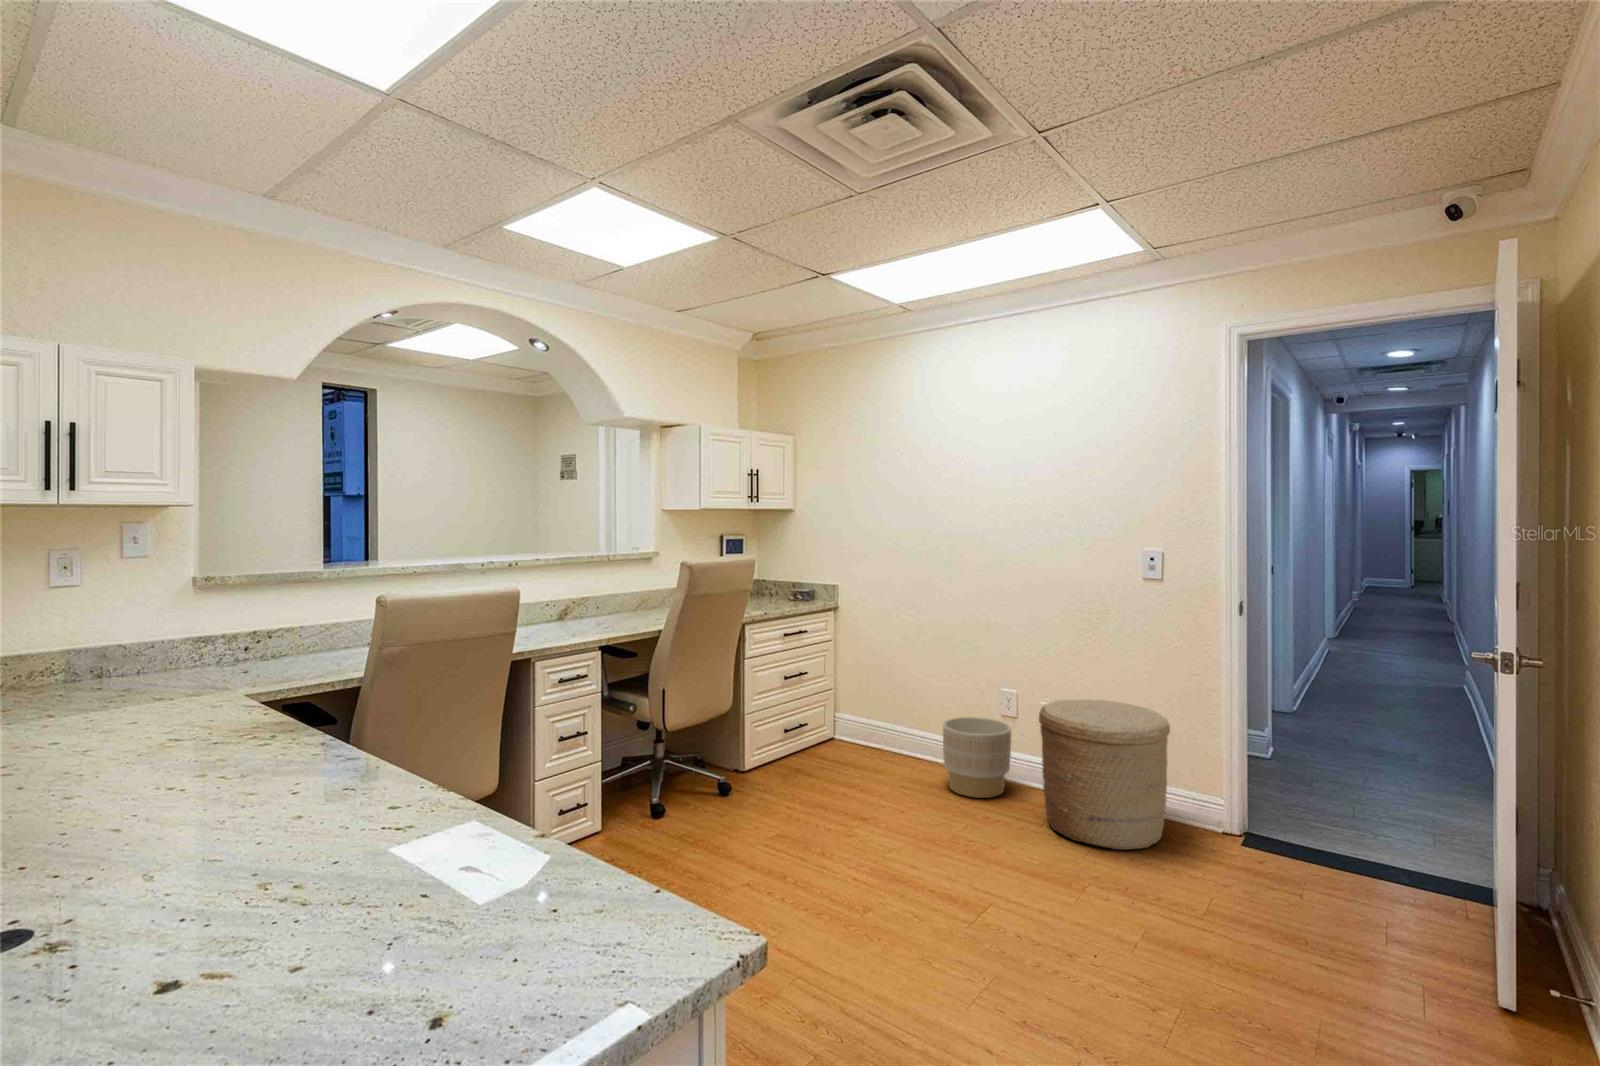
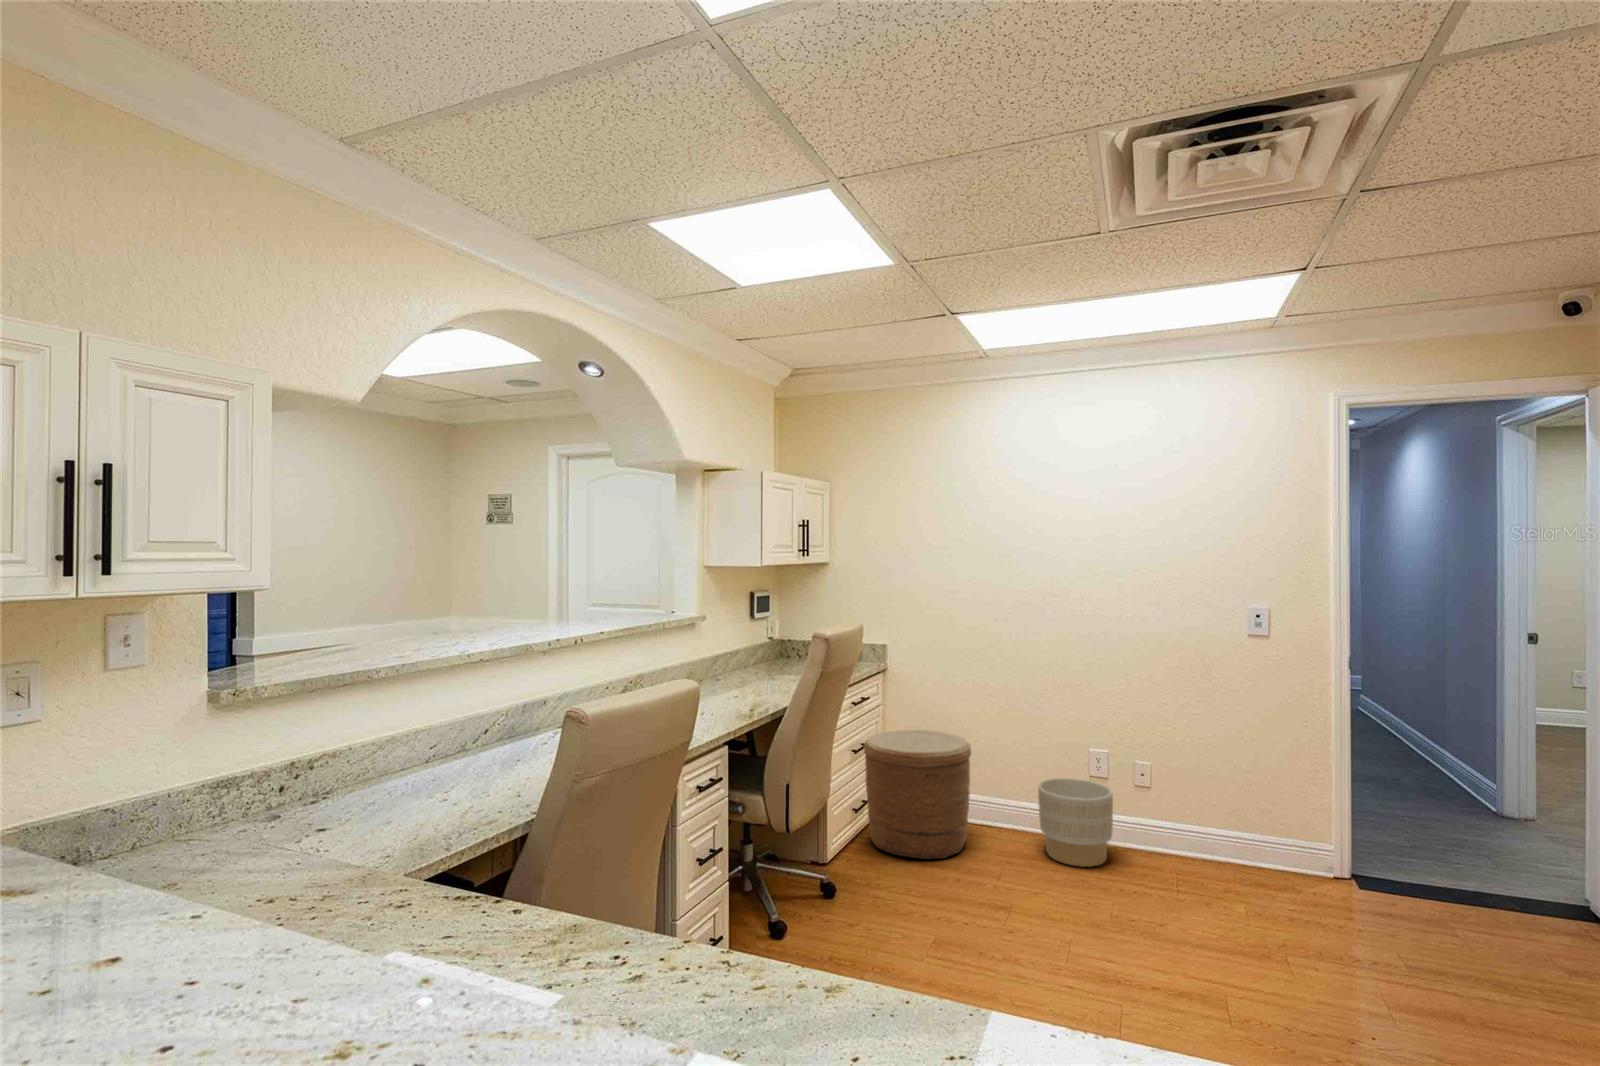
basket: present [1039,700,1170,850] -> present [864,730,971,859]

